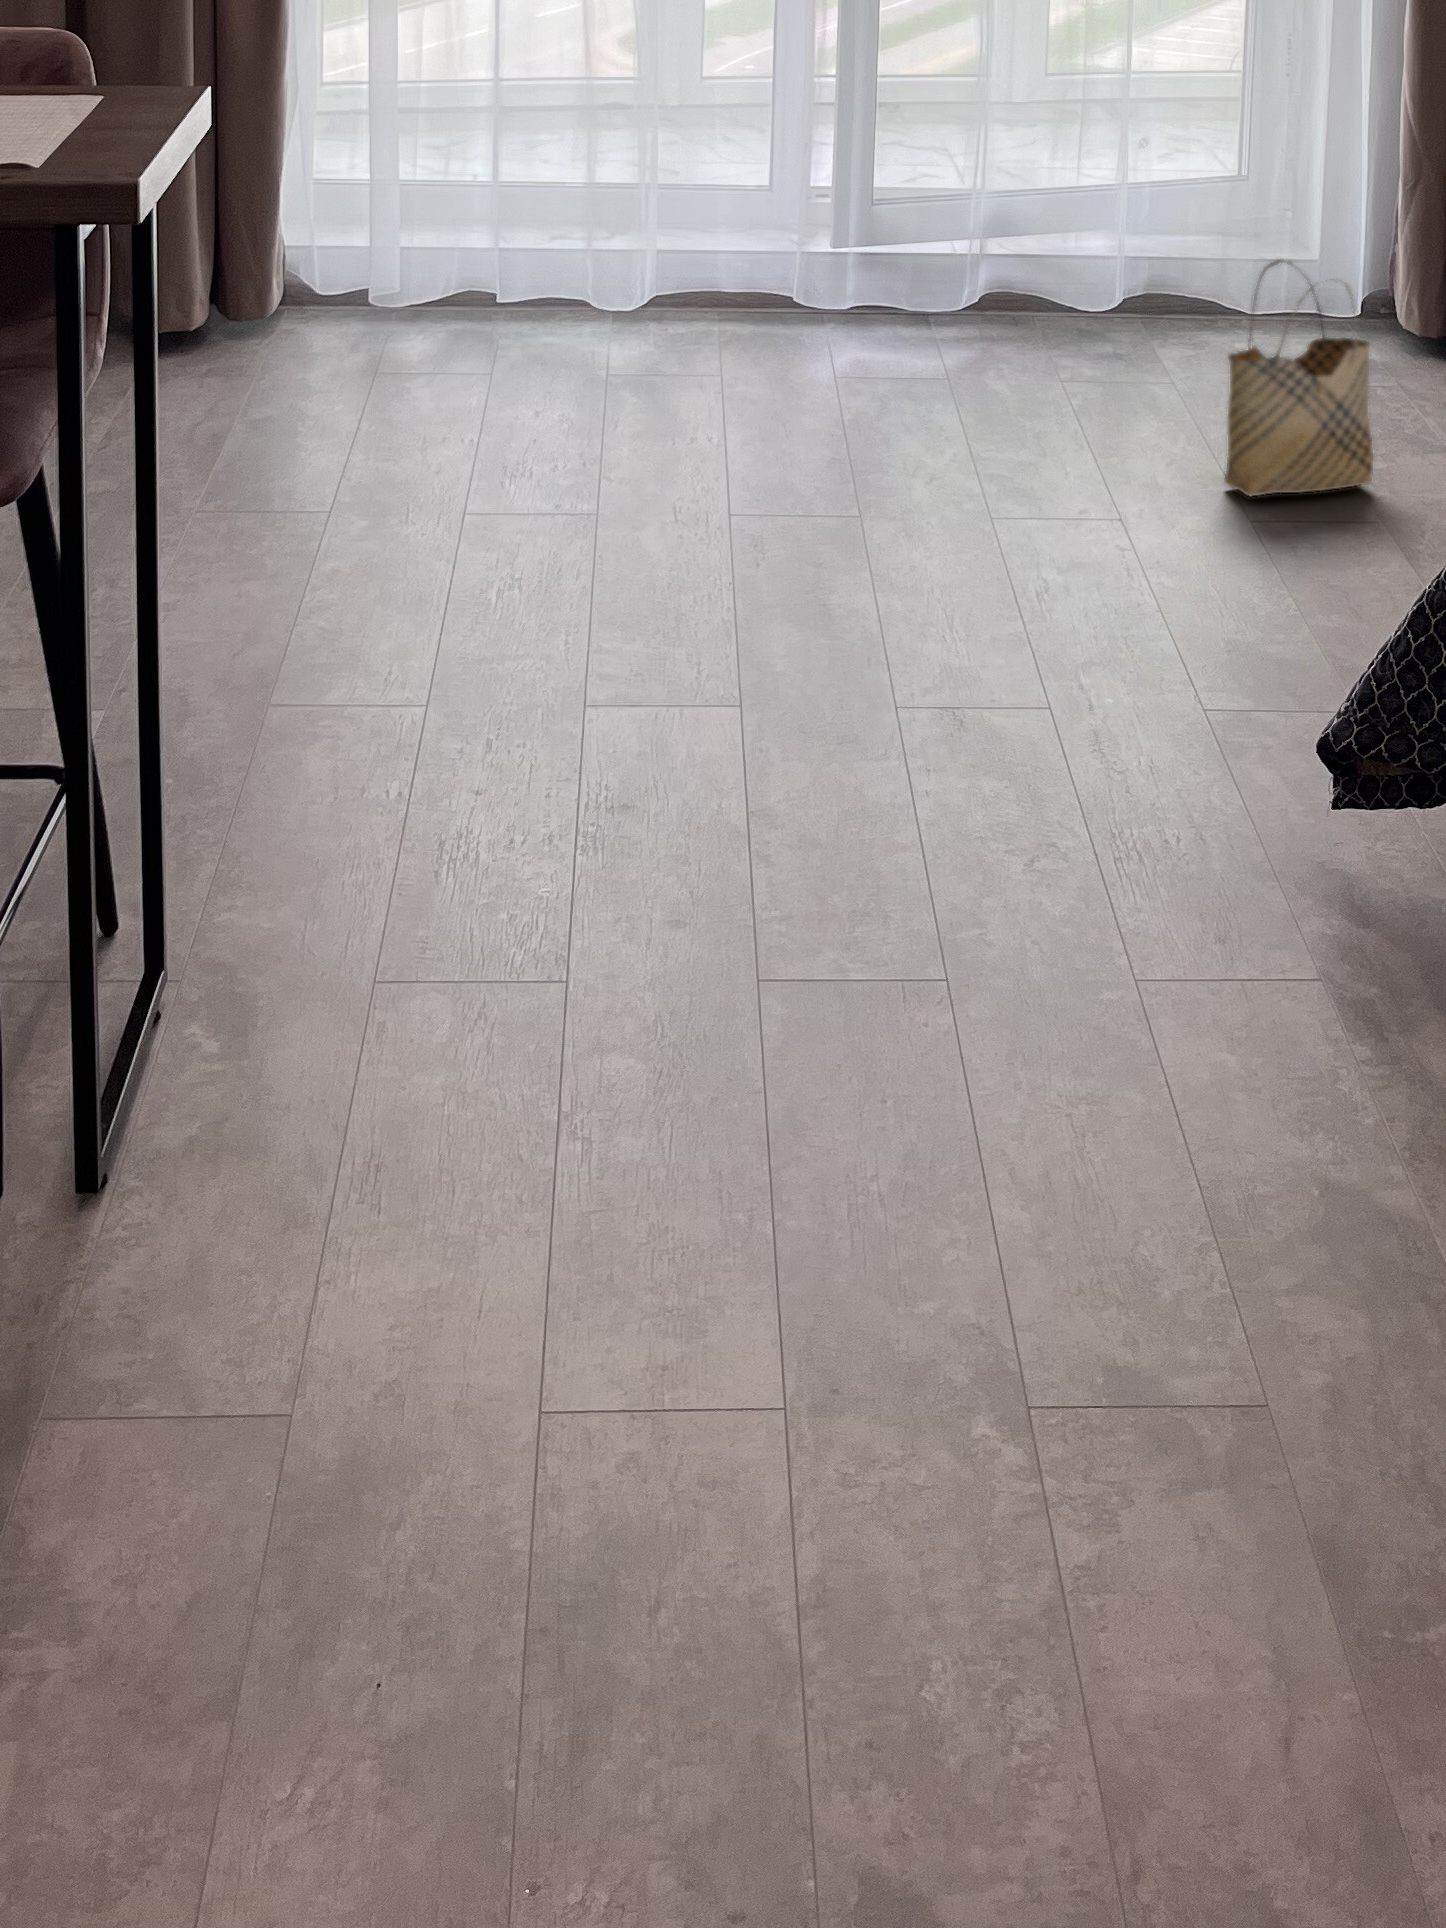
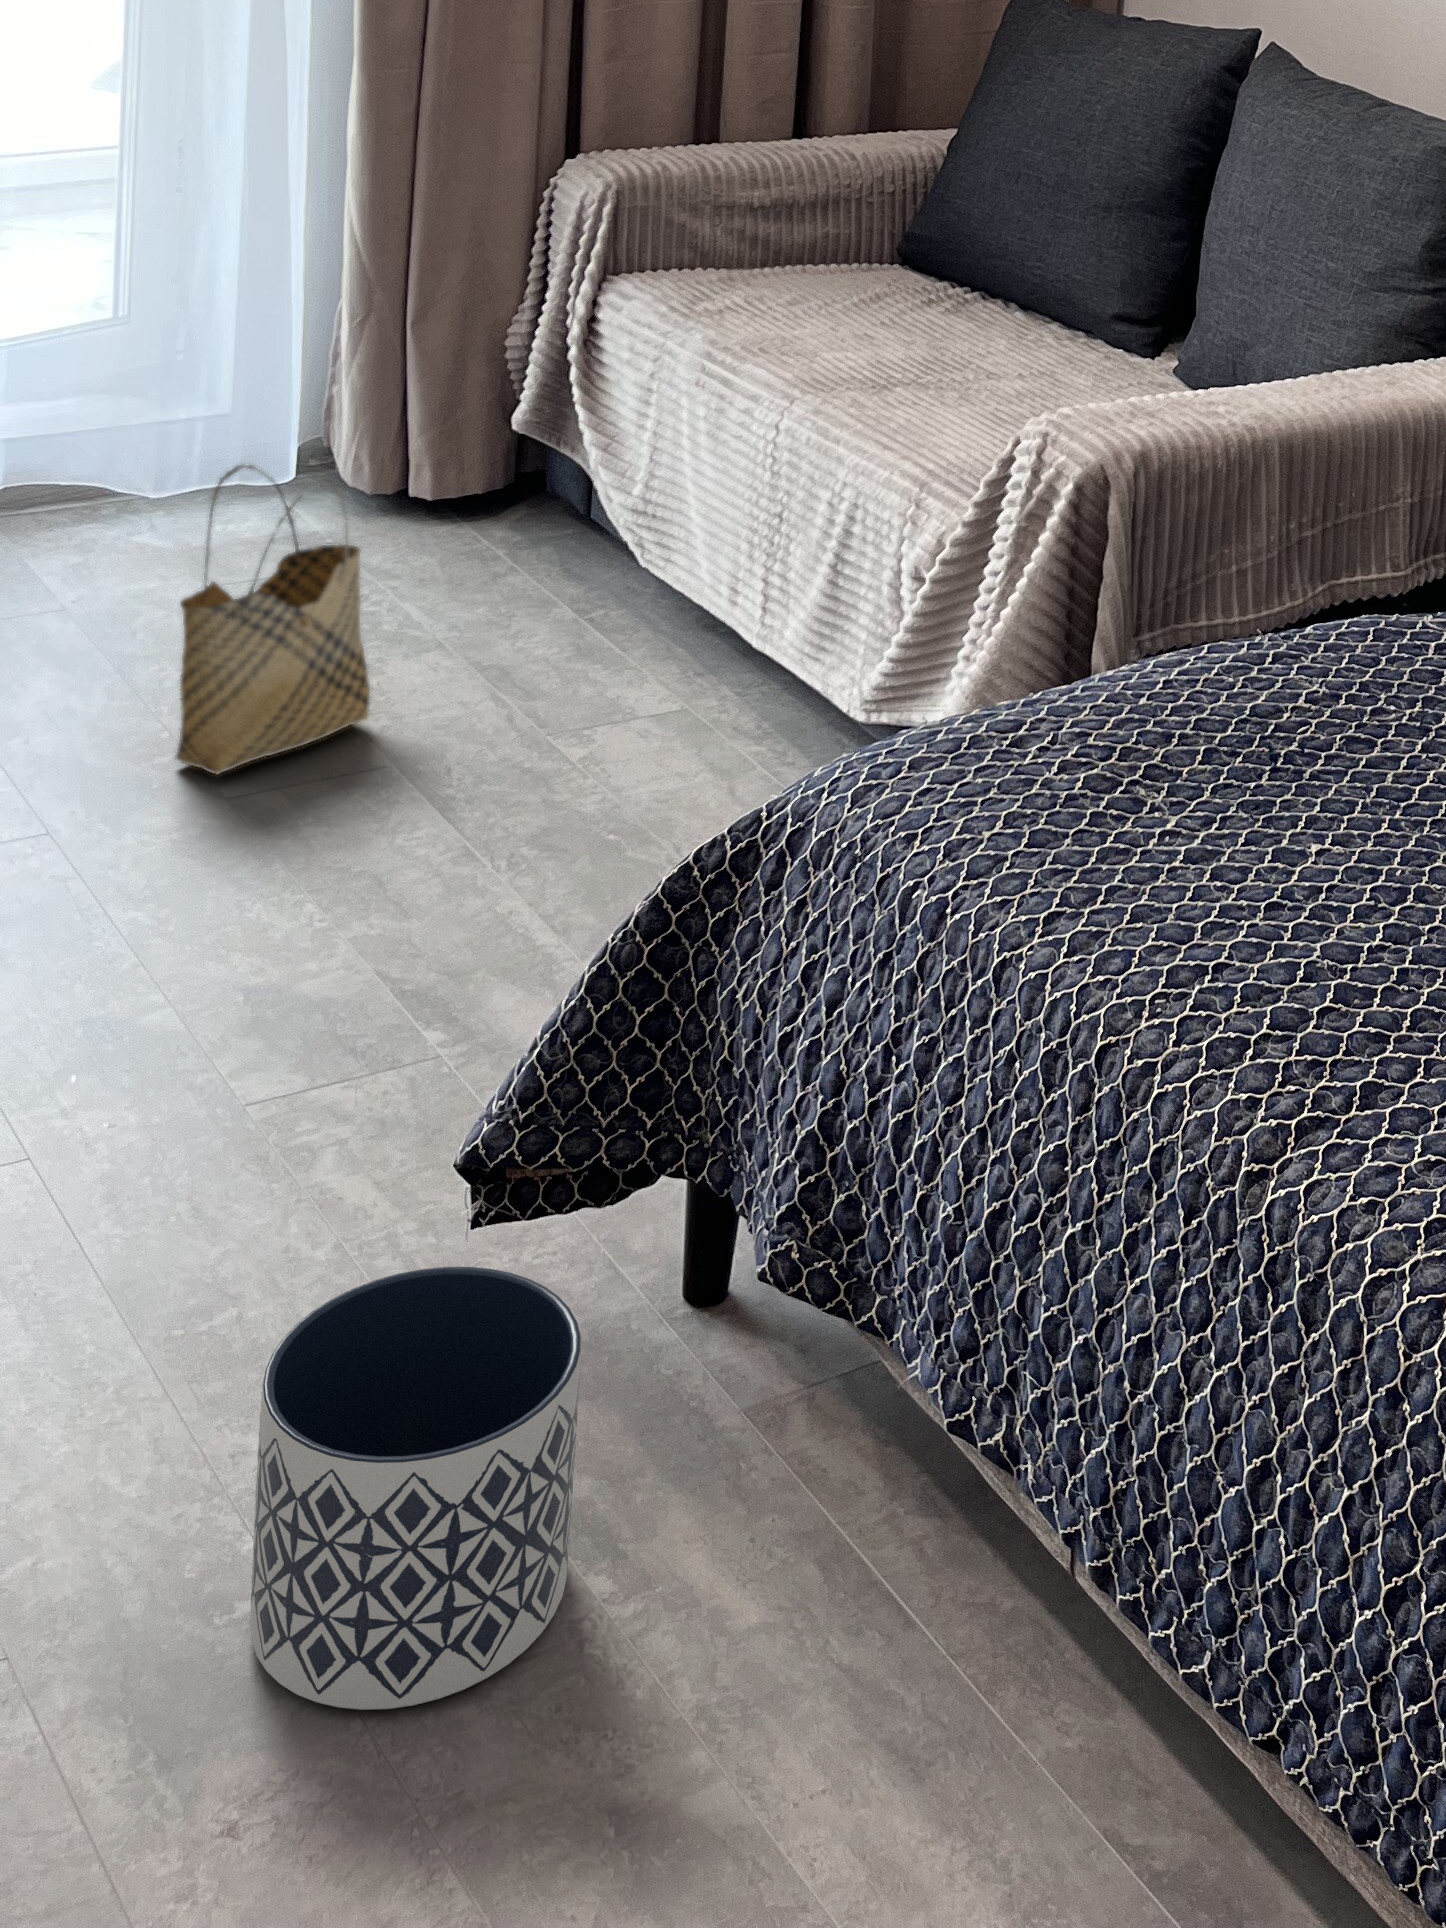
planter: none [1120,764,1353,1056] -> present [250,1267,581,1710]

